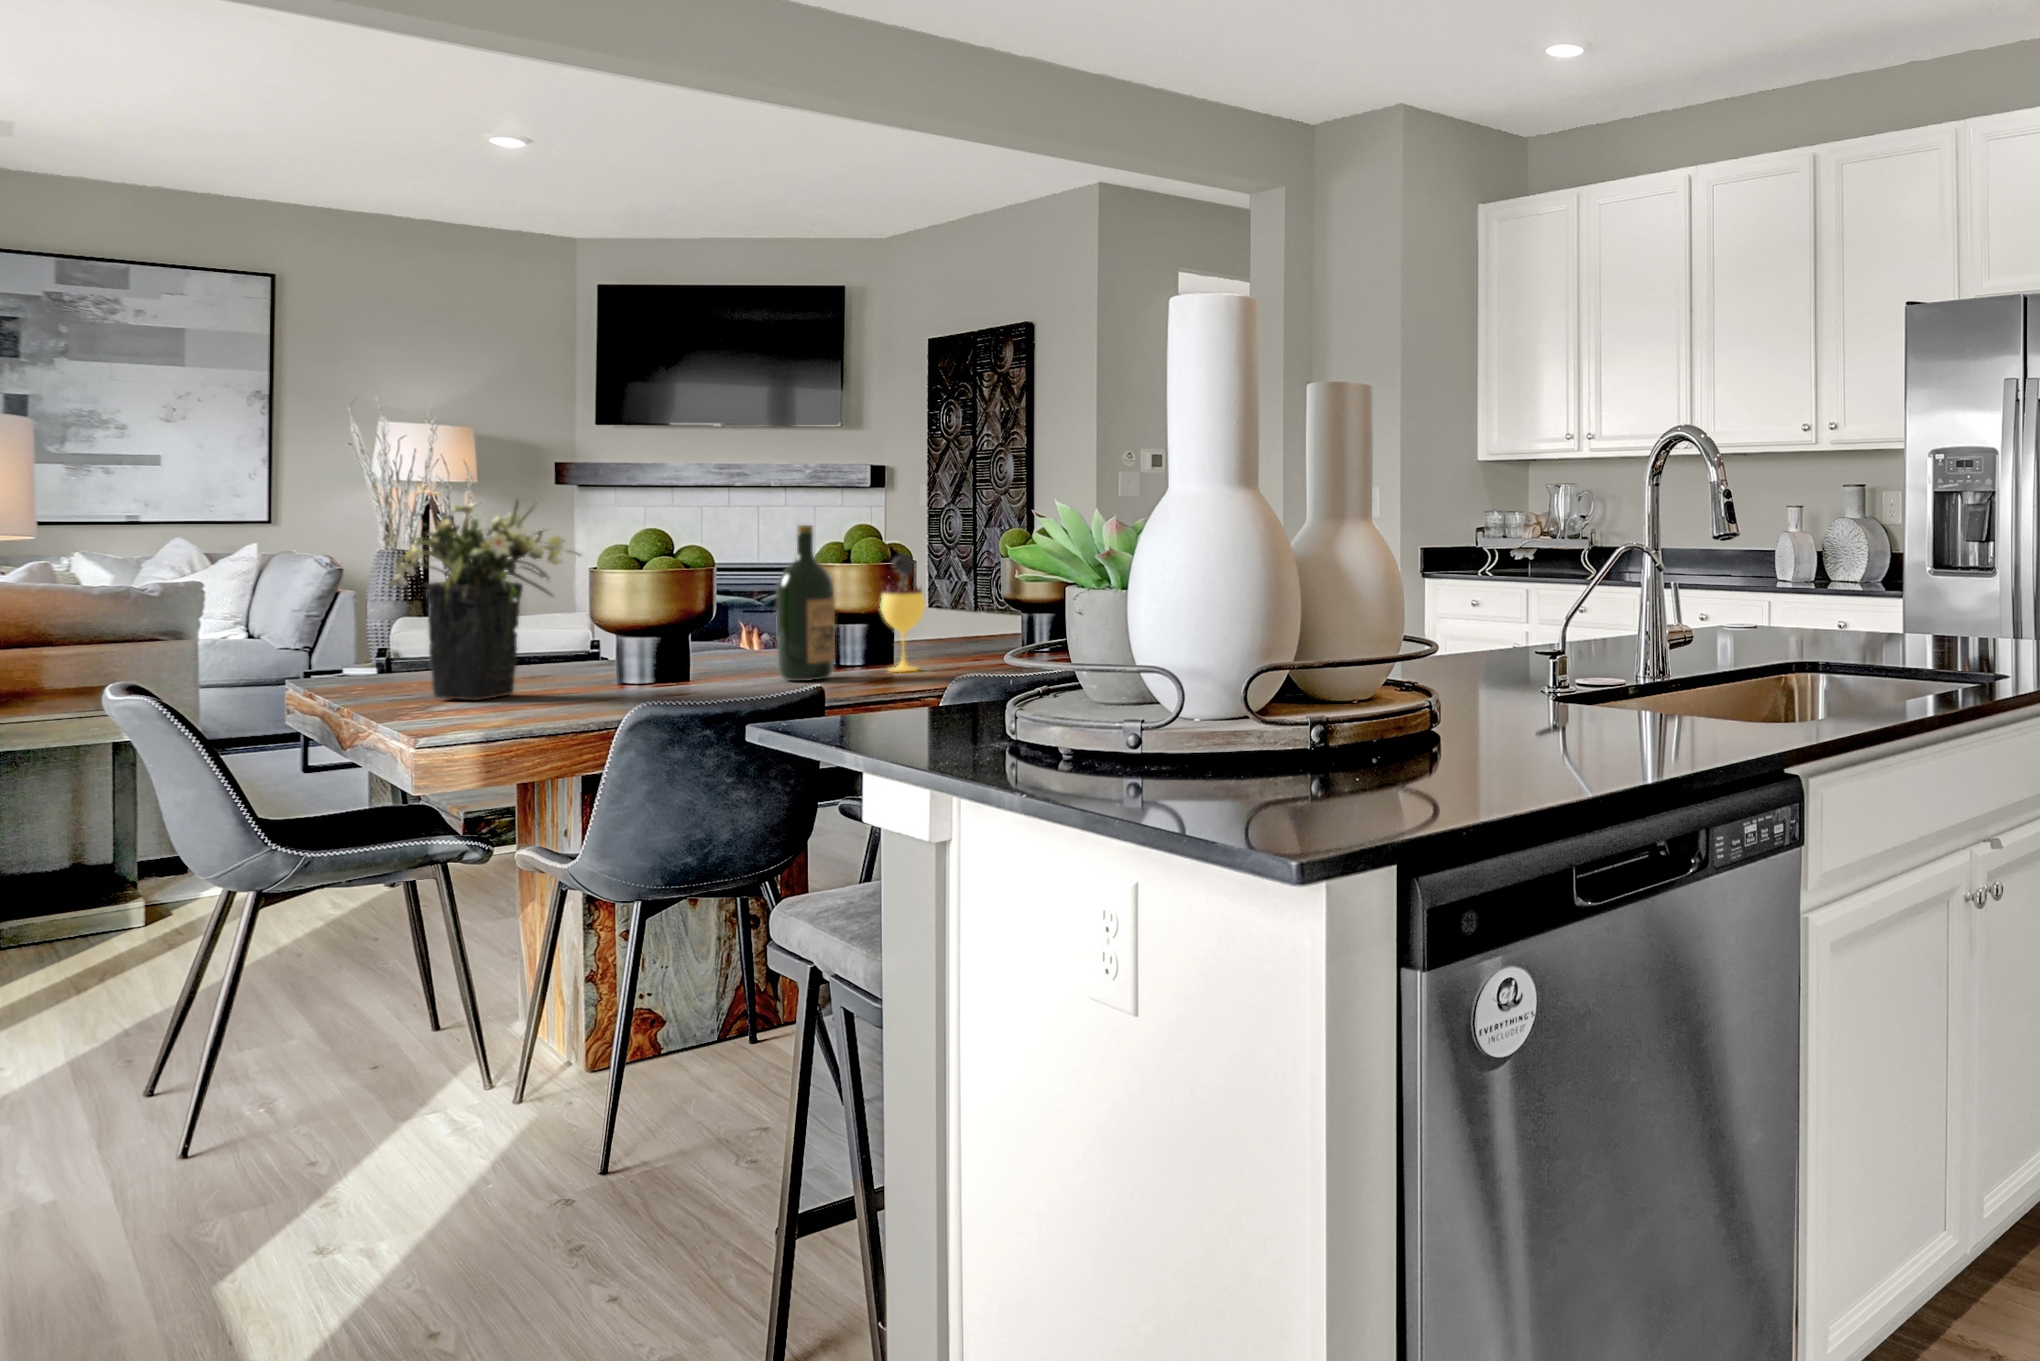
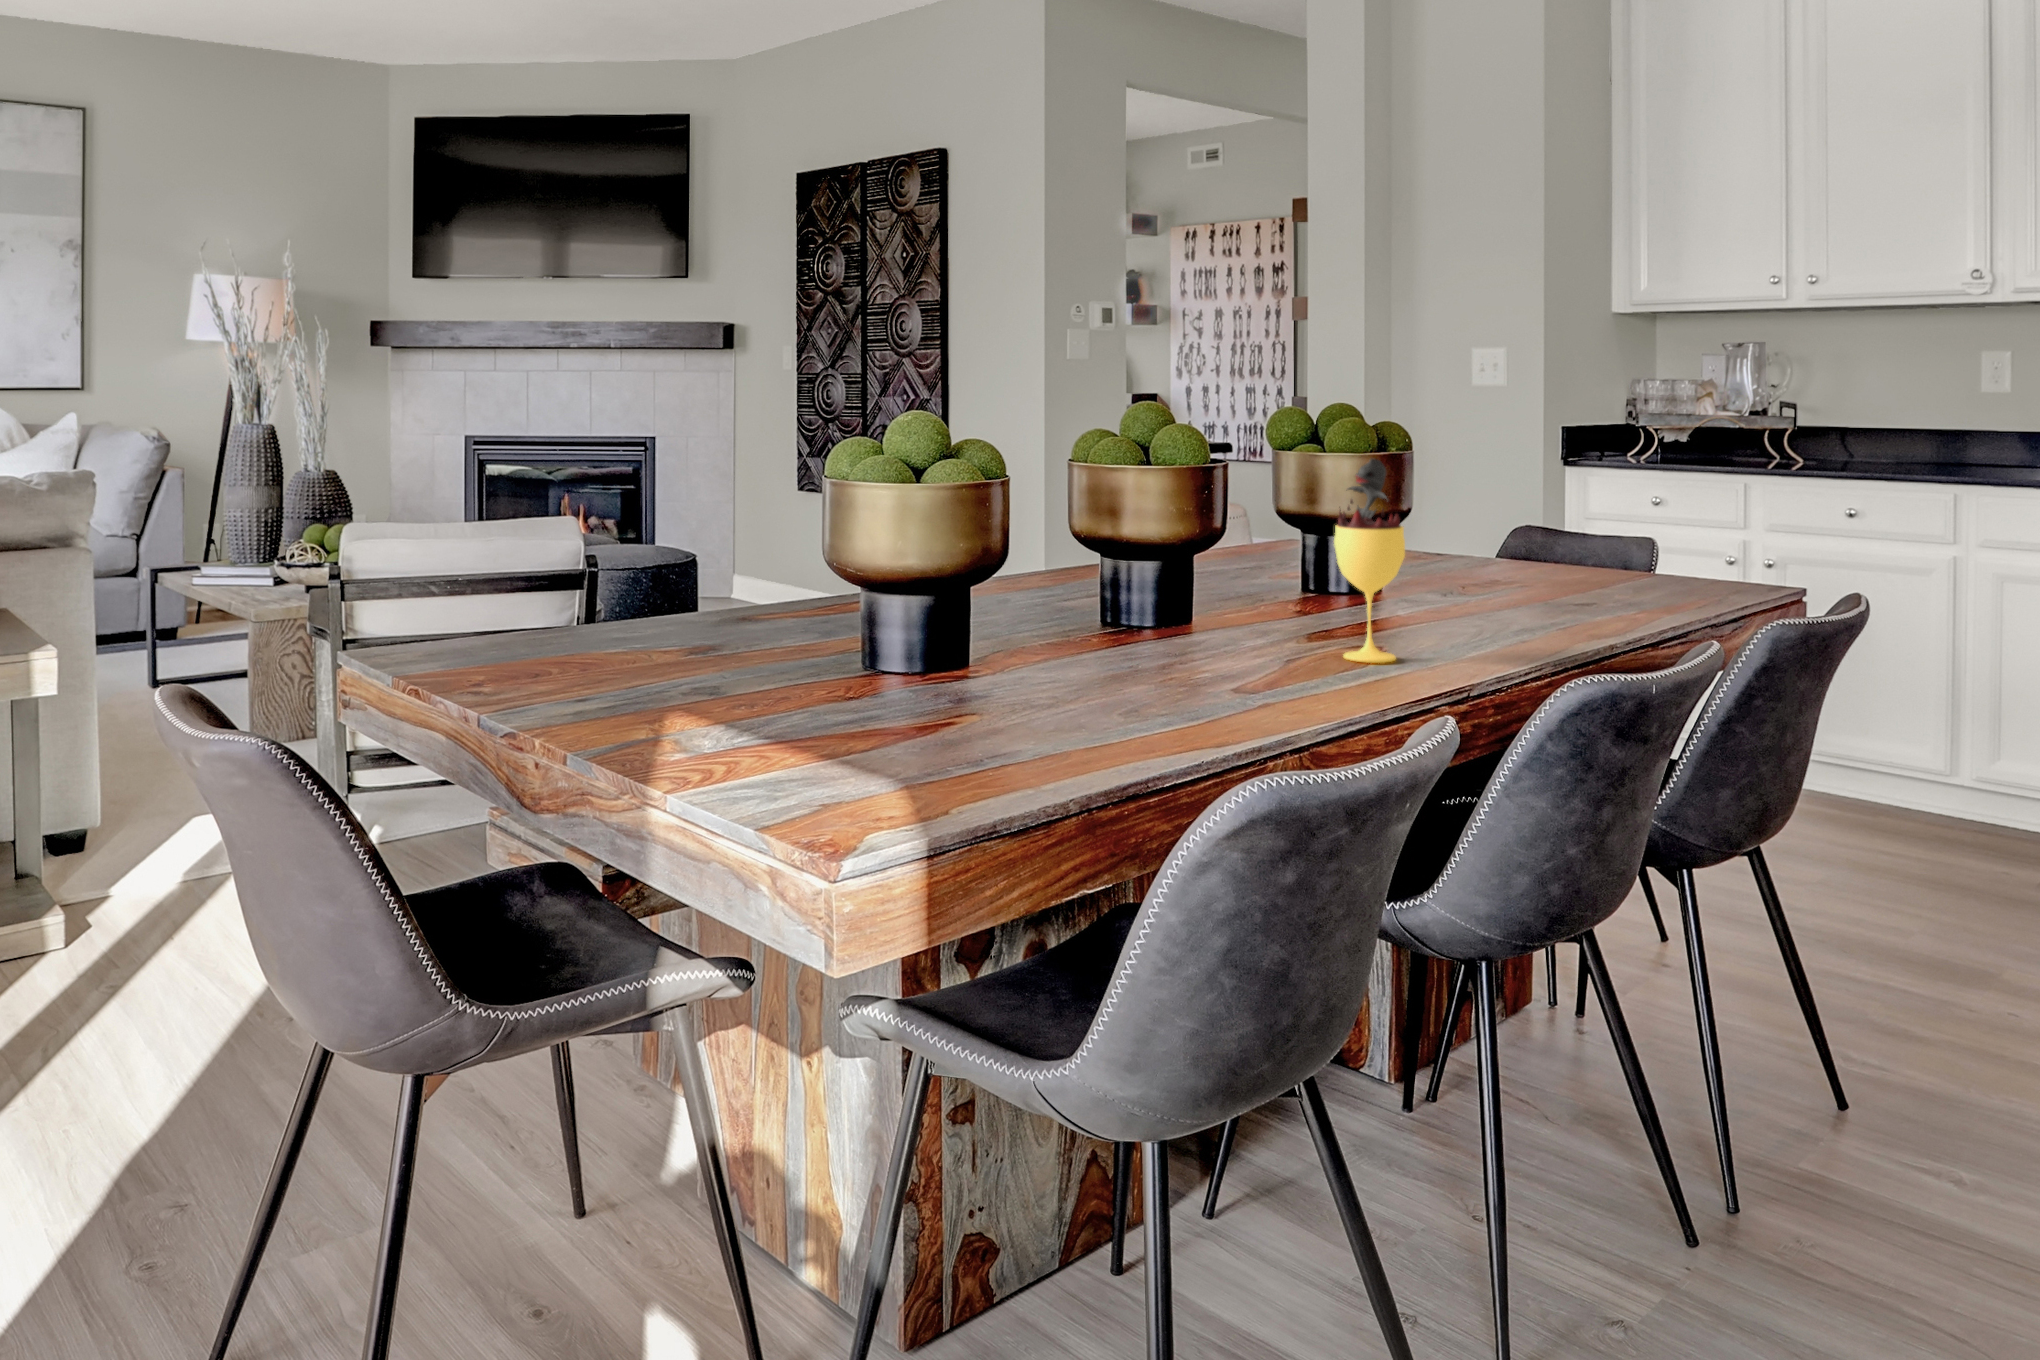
flower arrangement: present [389,500,581,700] -> none [706,365,998,738]
wine bottle: present [776,525,835,681] -> none [1224,411,1318,687]

